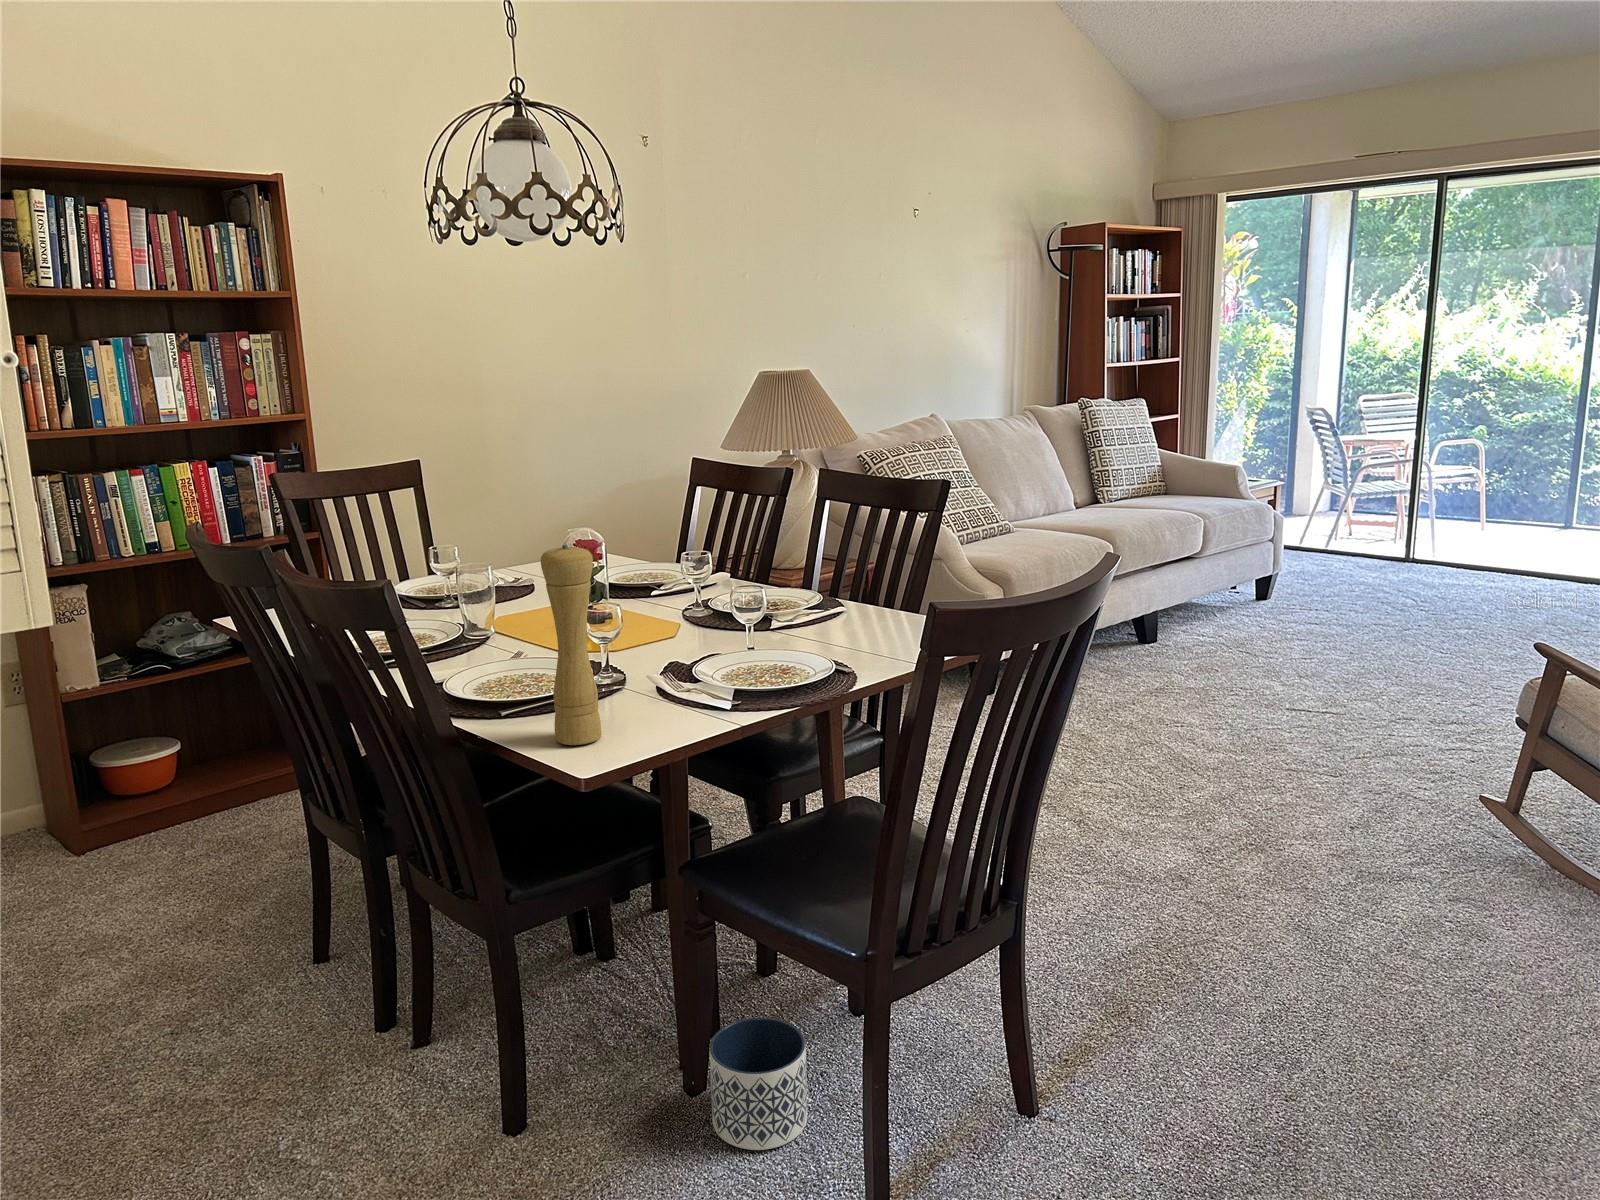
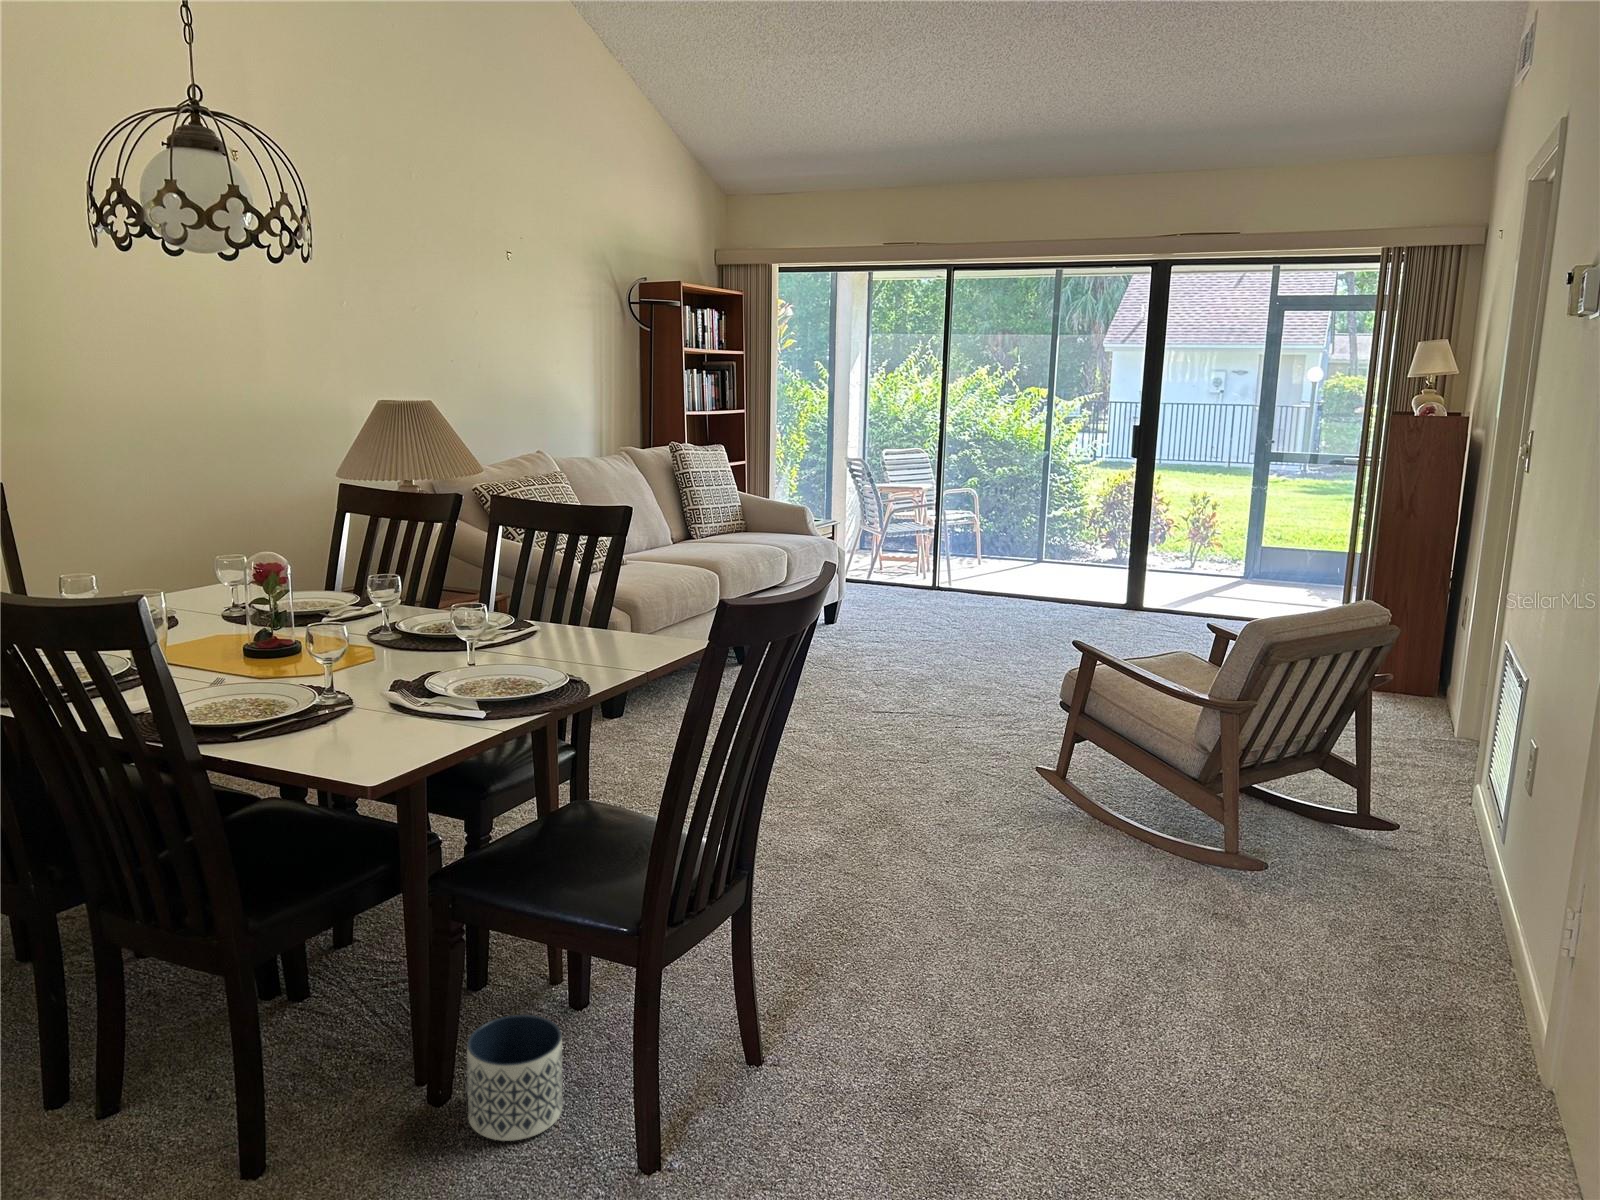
pepper mill: present [541,545,602,745] -> none [309,558,368,758]

